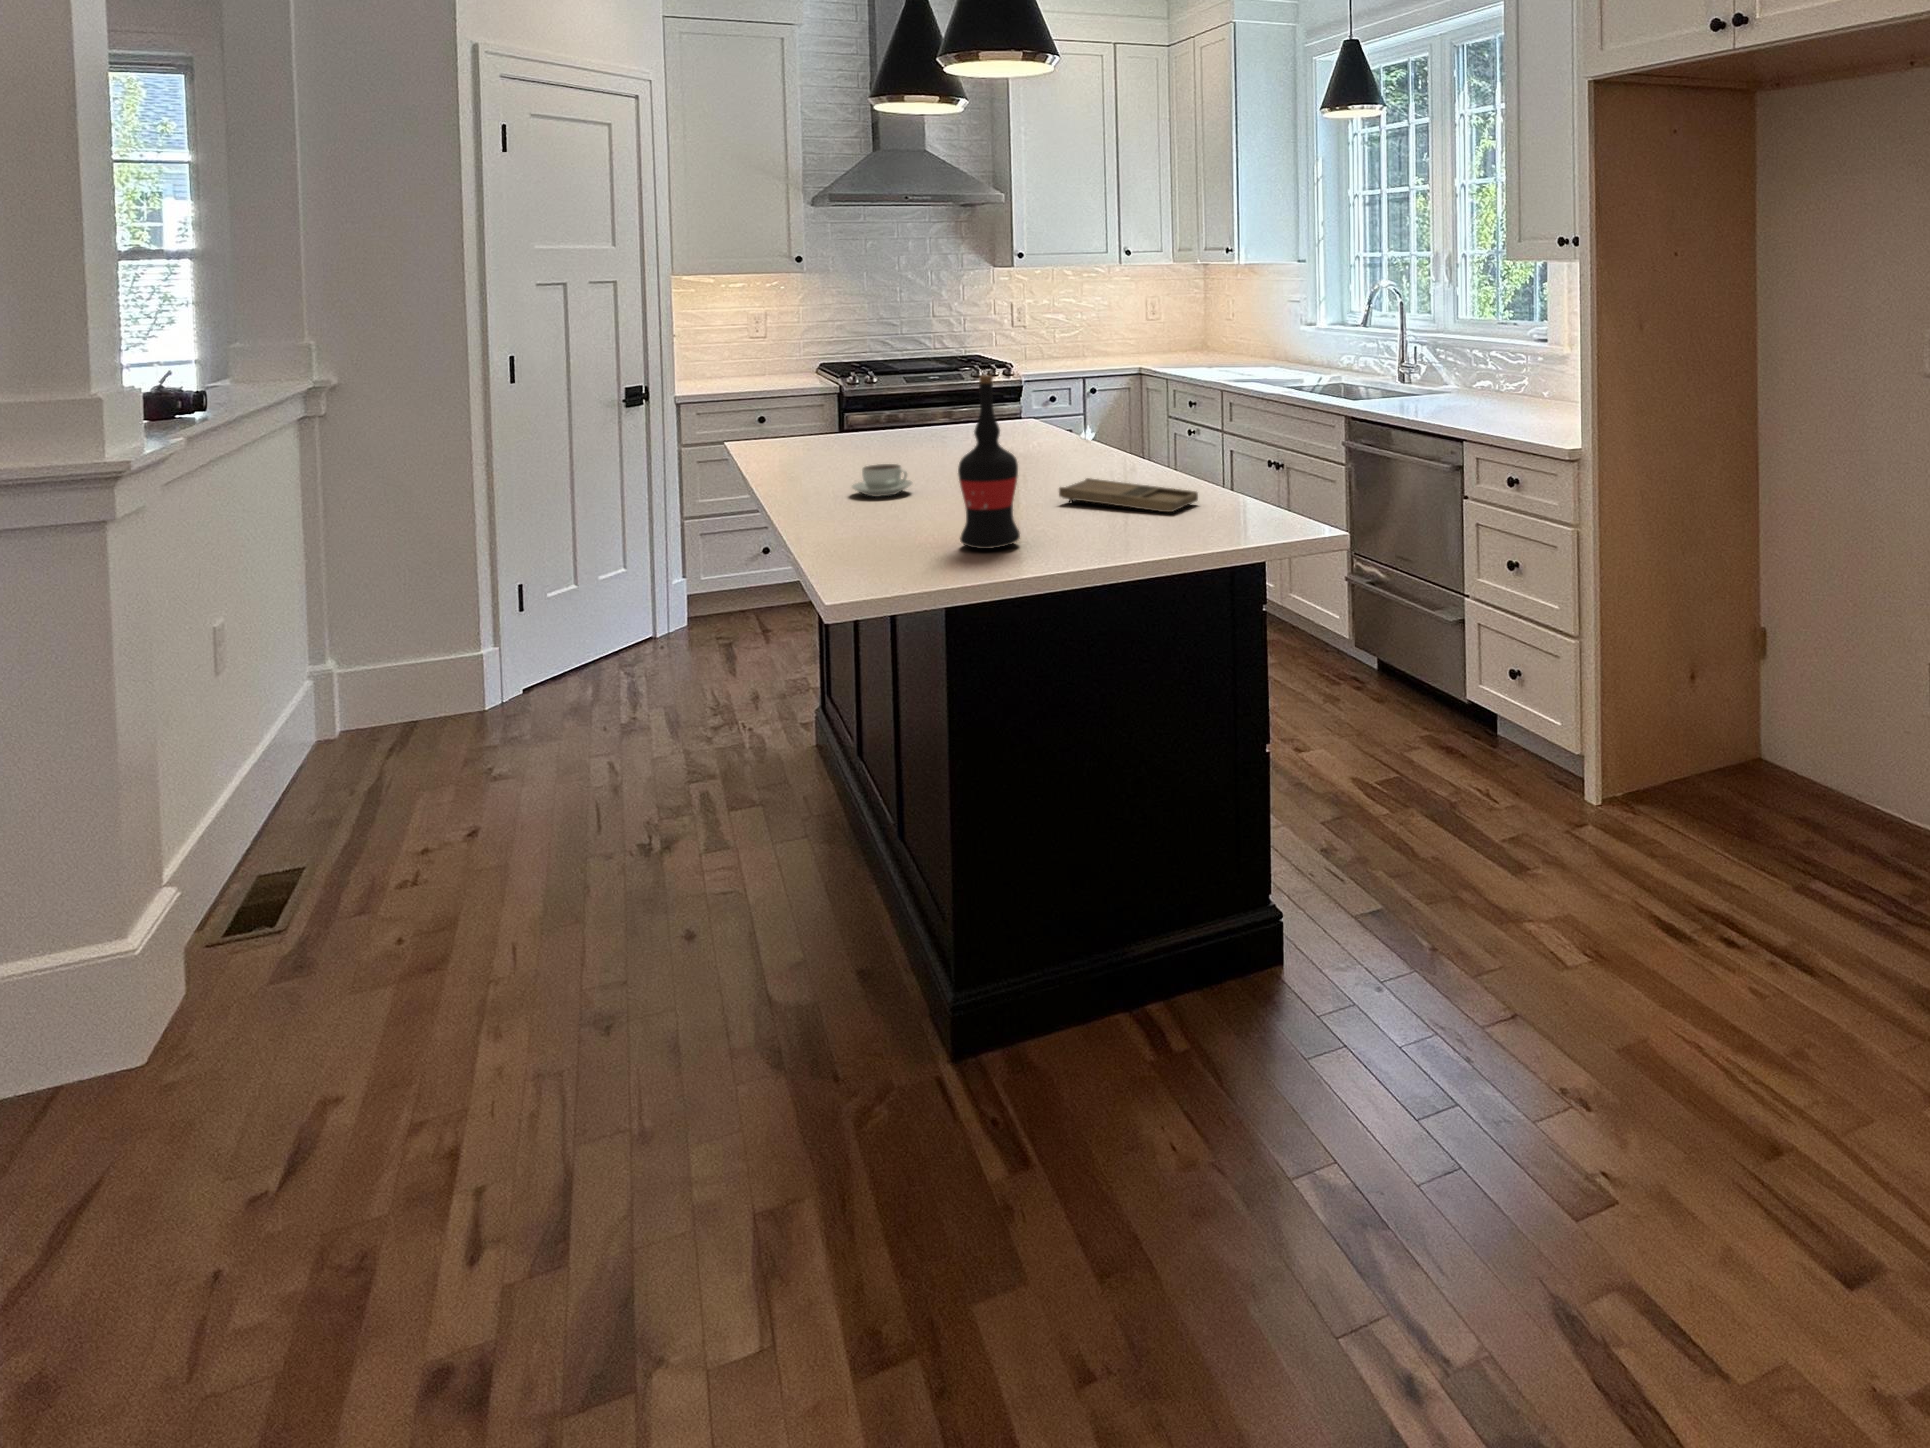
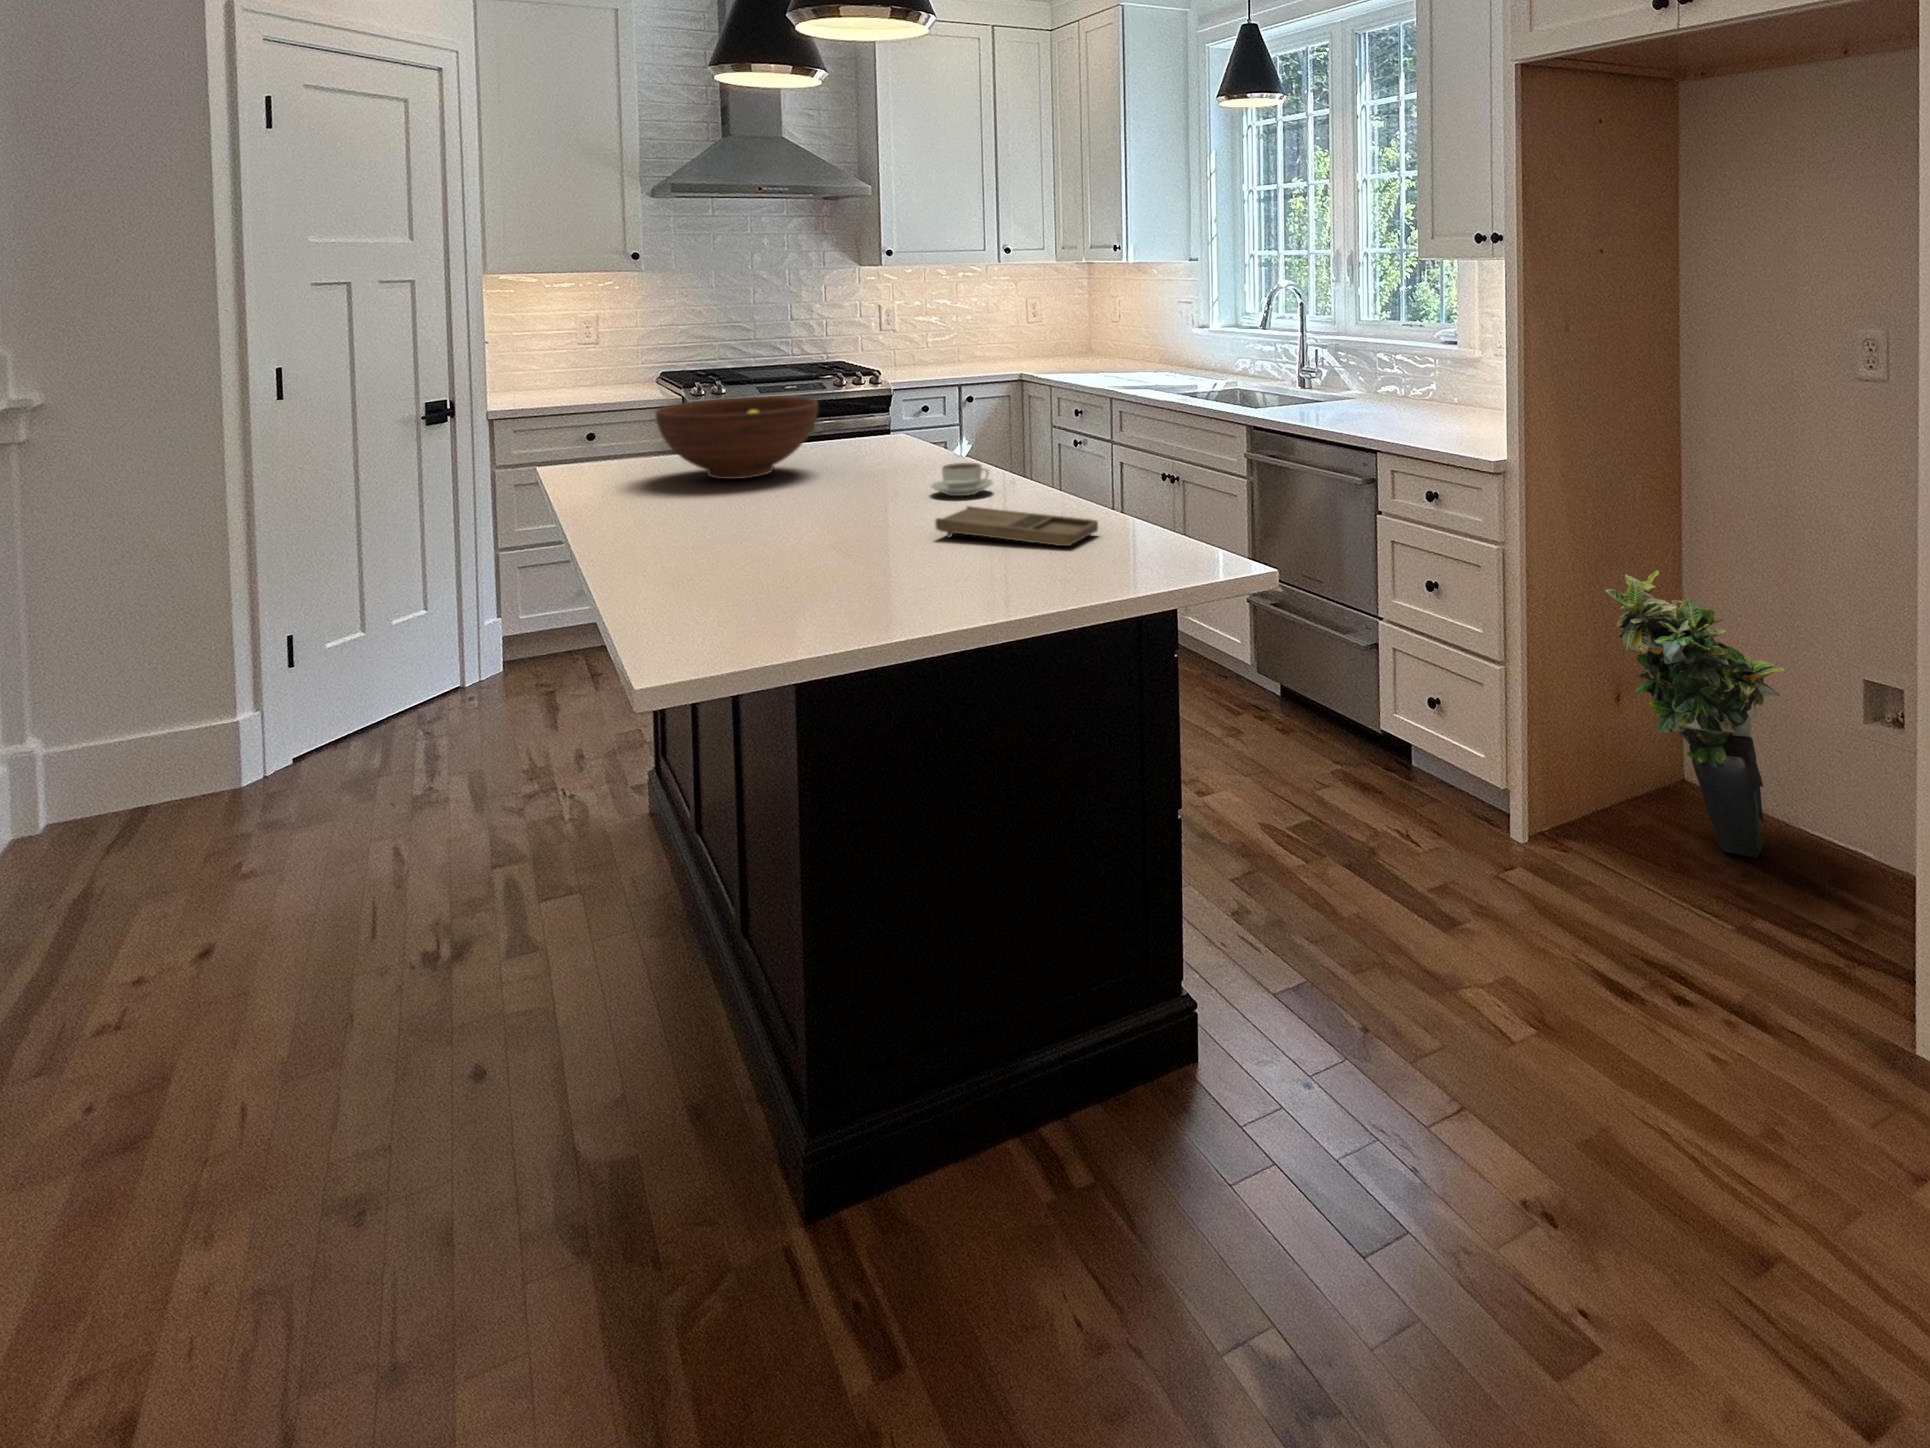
wine bottle: present [958,375,1020,549] -> none [813,391,890,601]
fruit bowl: none [824,384,960,455] -> present [656,397,818,479]
coffee cup: present [852,464,912,497] -> present [931,463,993,496]
potted plant: none [1676,555,1851,829] -> present [1606,570,1785,858]

